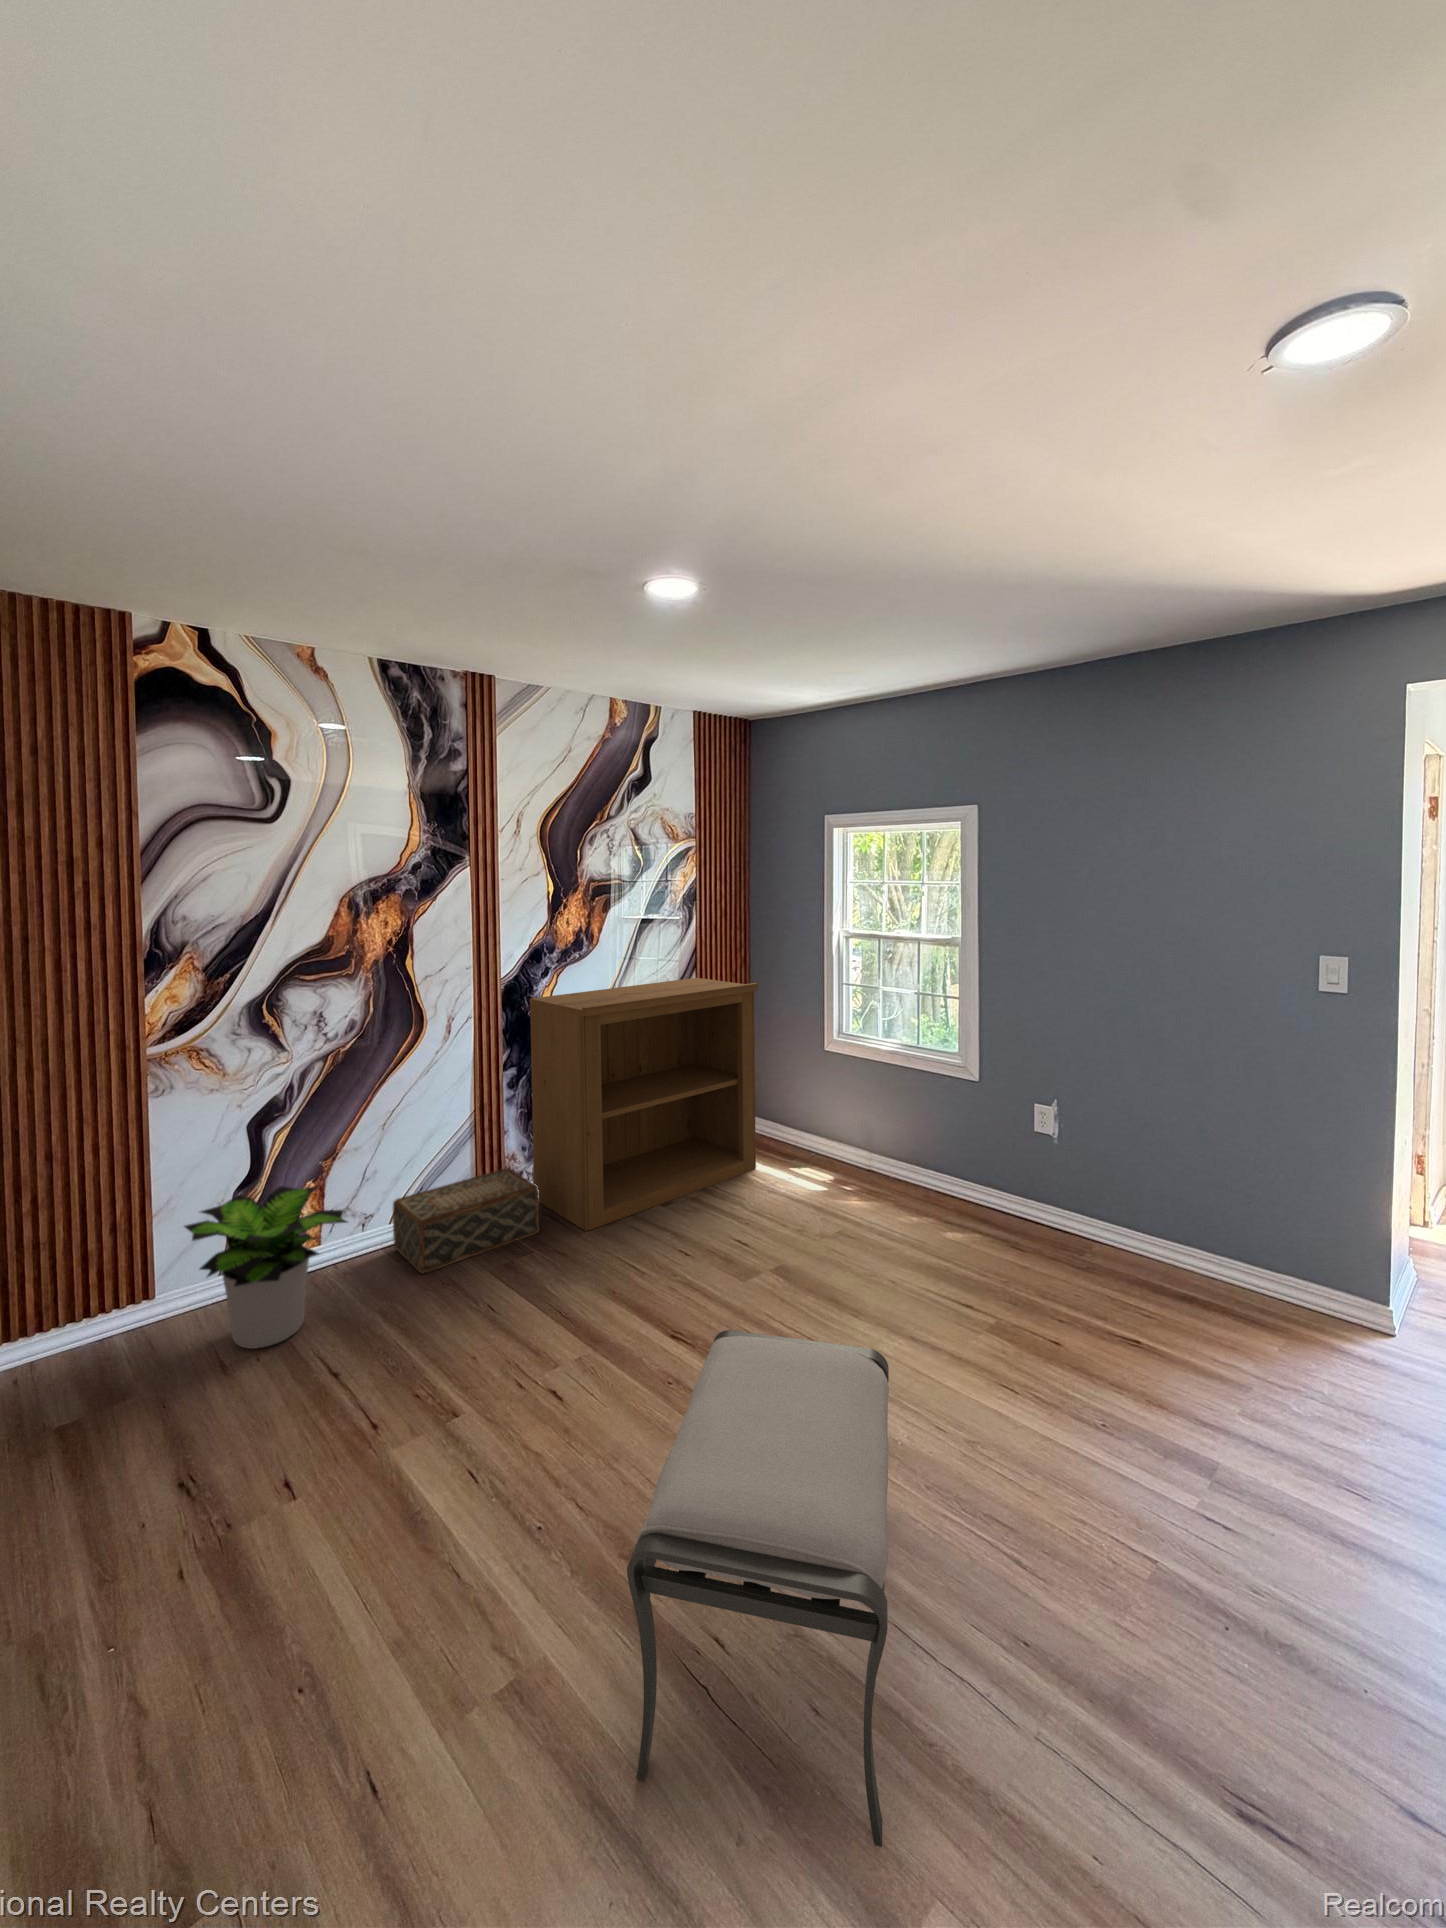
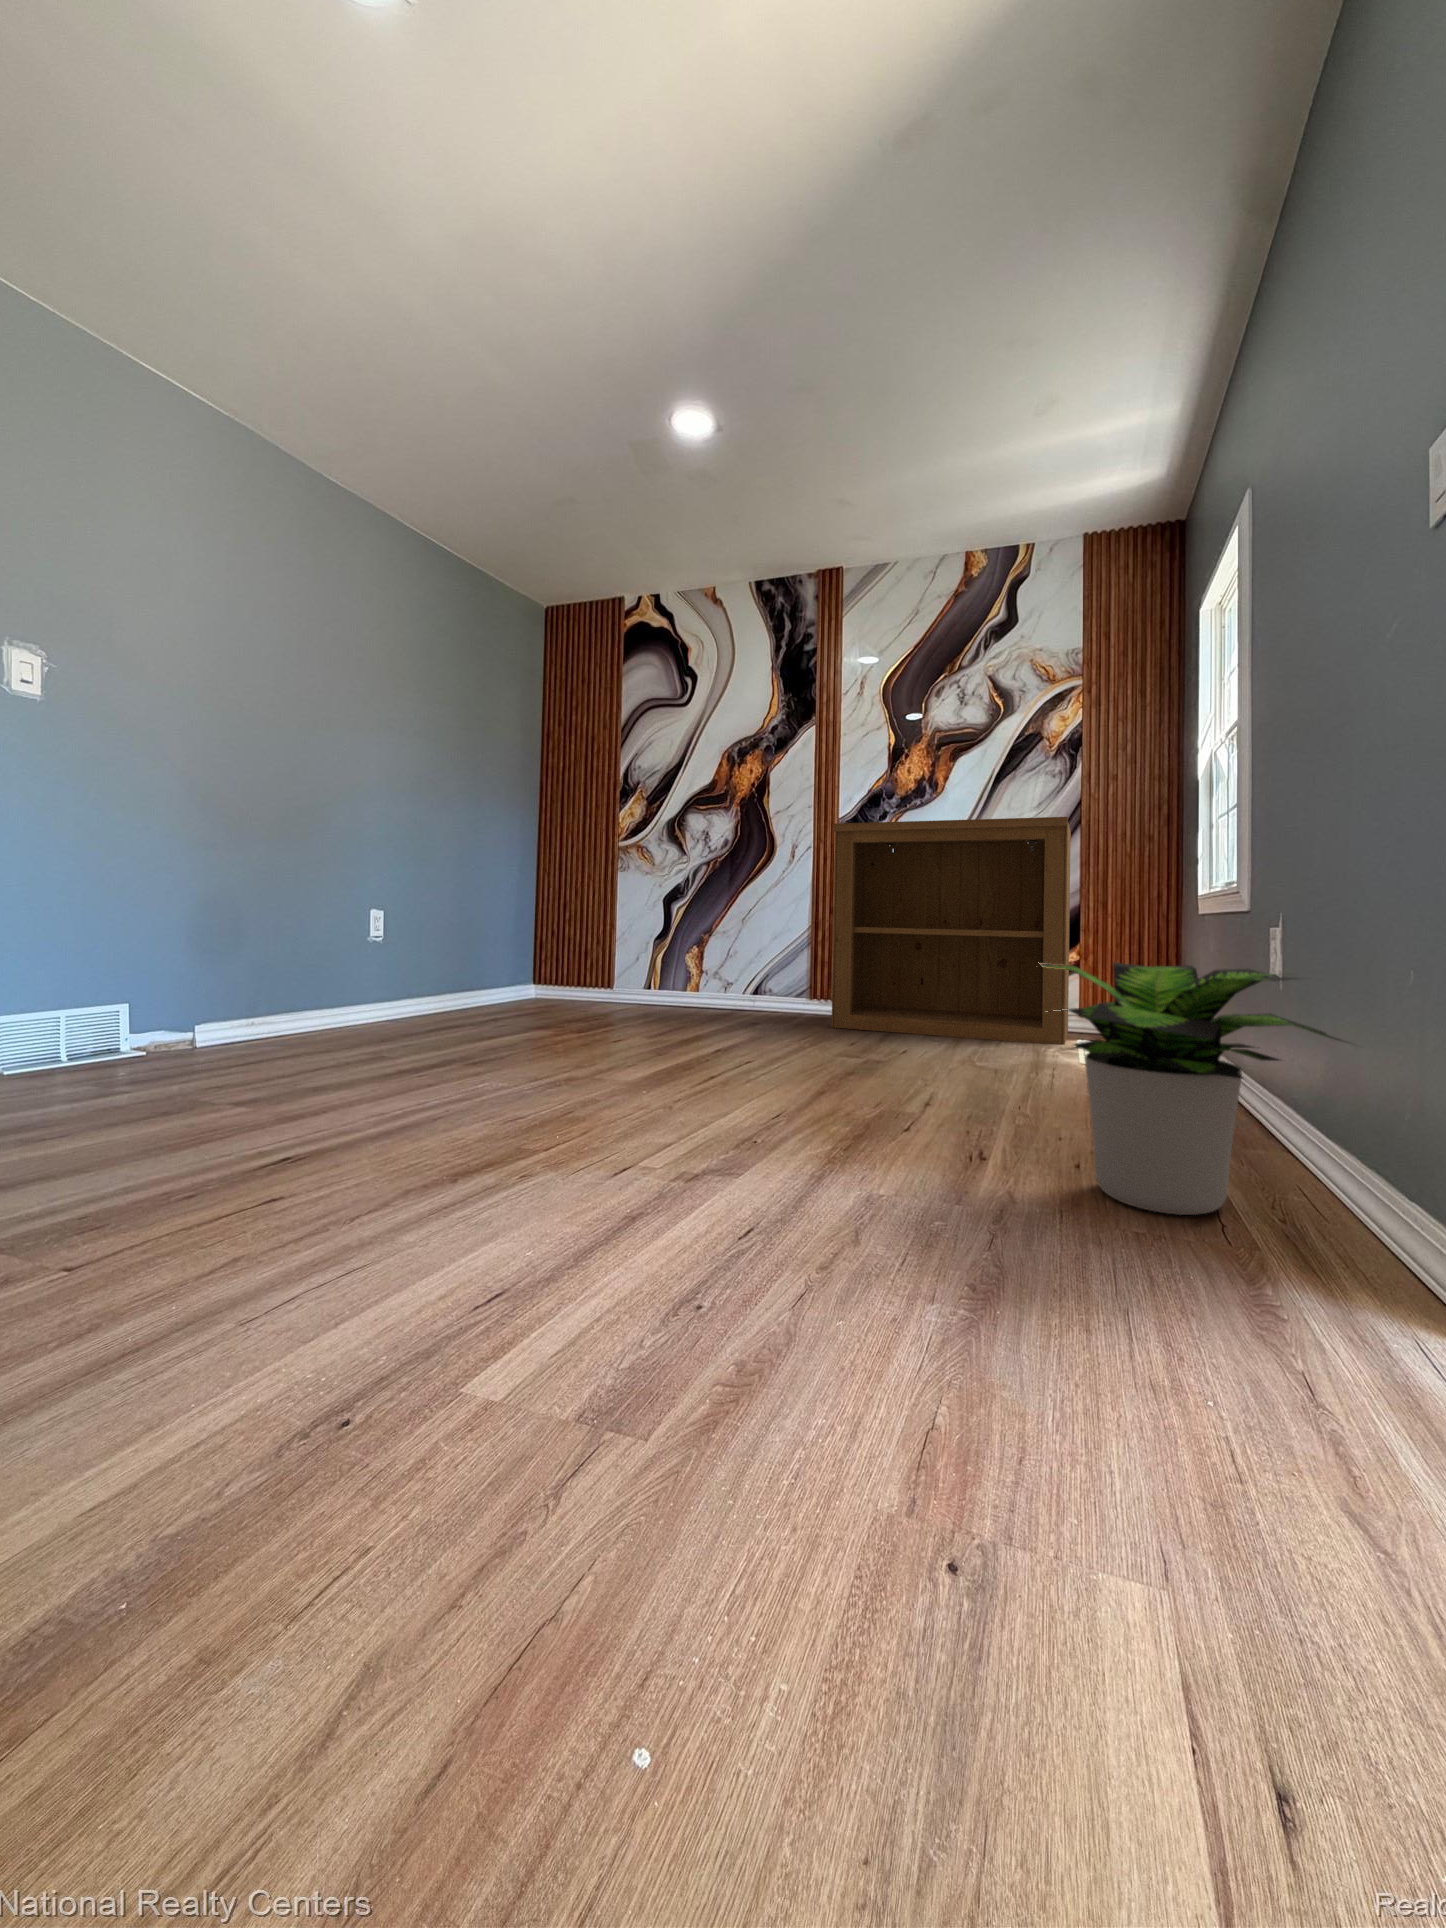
woven basket: present [393,1168,539,1274] -> none [719,974,829,1023]
potted plant: present [184,1186,347,1348] -> present [1040,963,1342,1215]
ottoman: present [627,1330,889,1847] -> none [315,934,562,1094]

